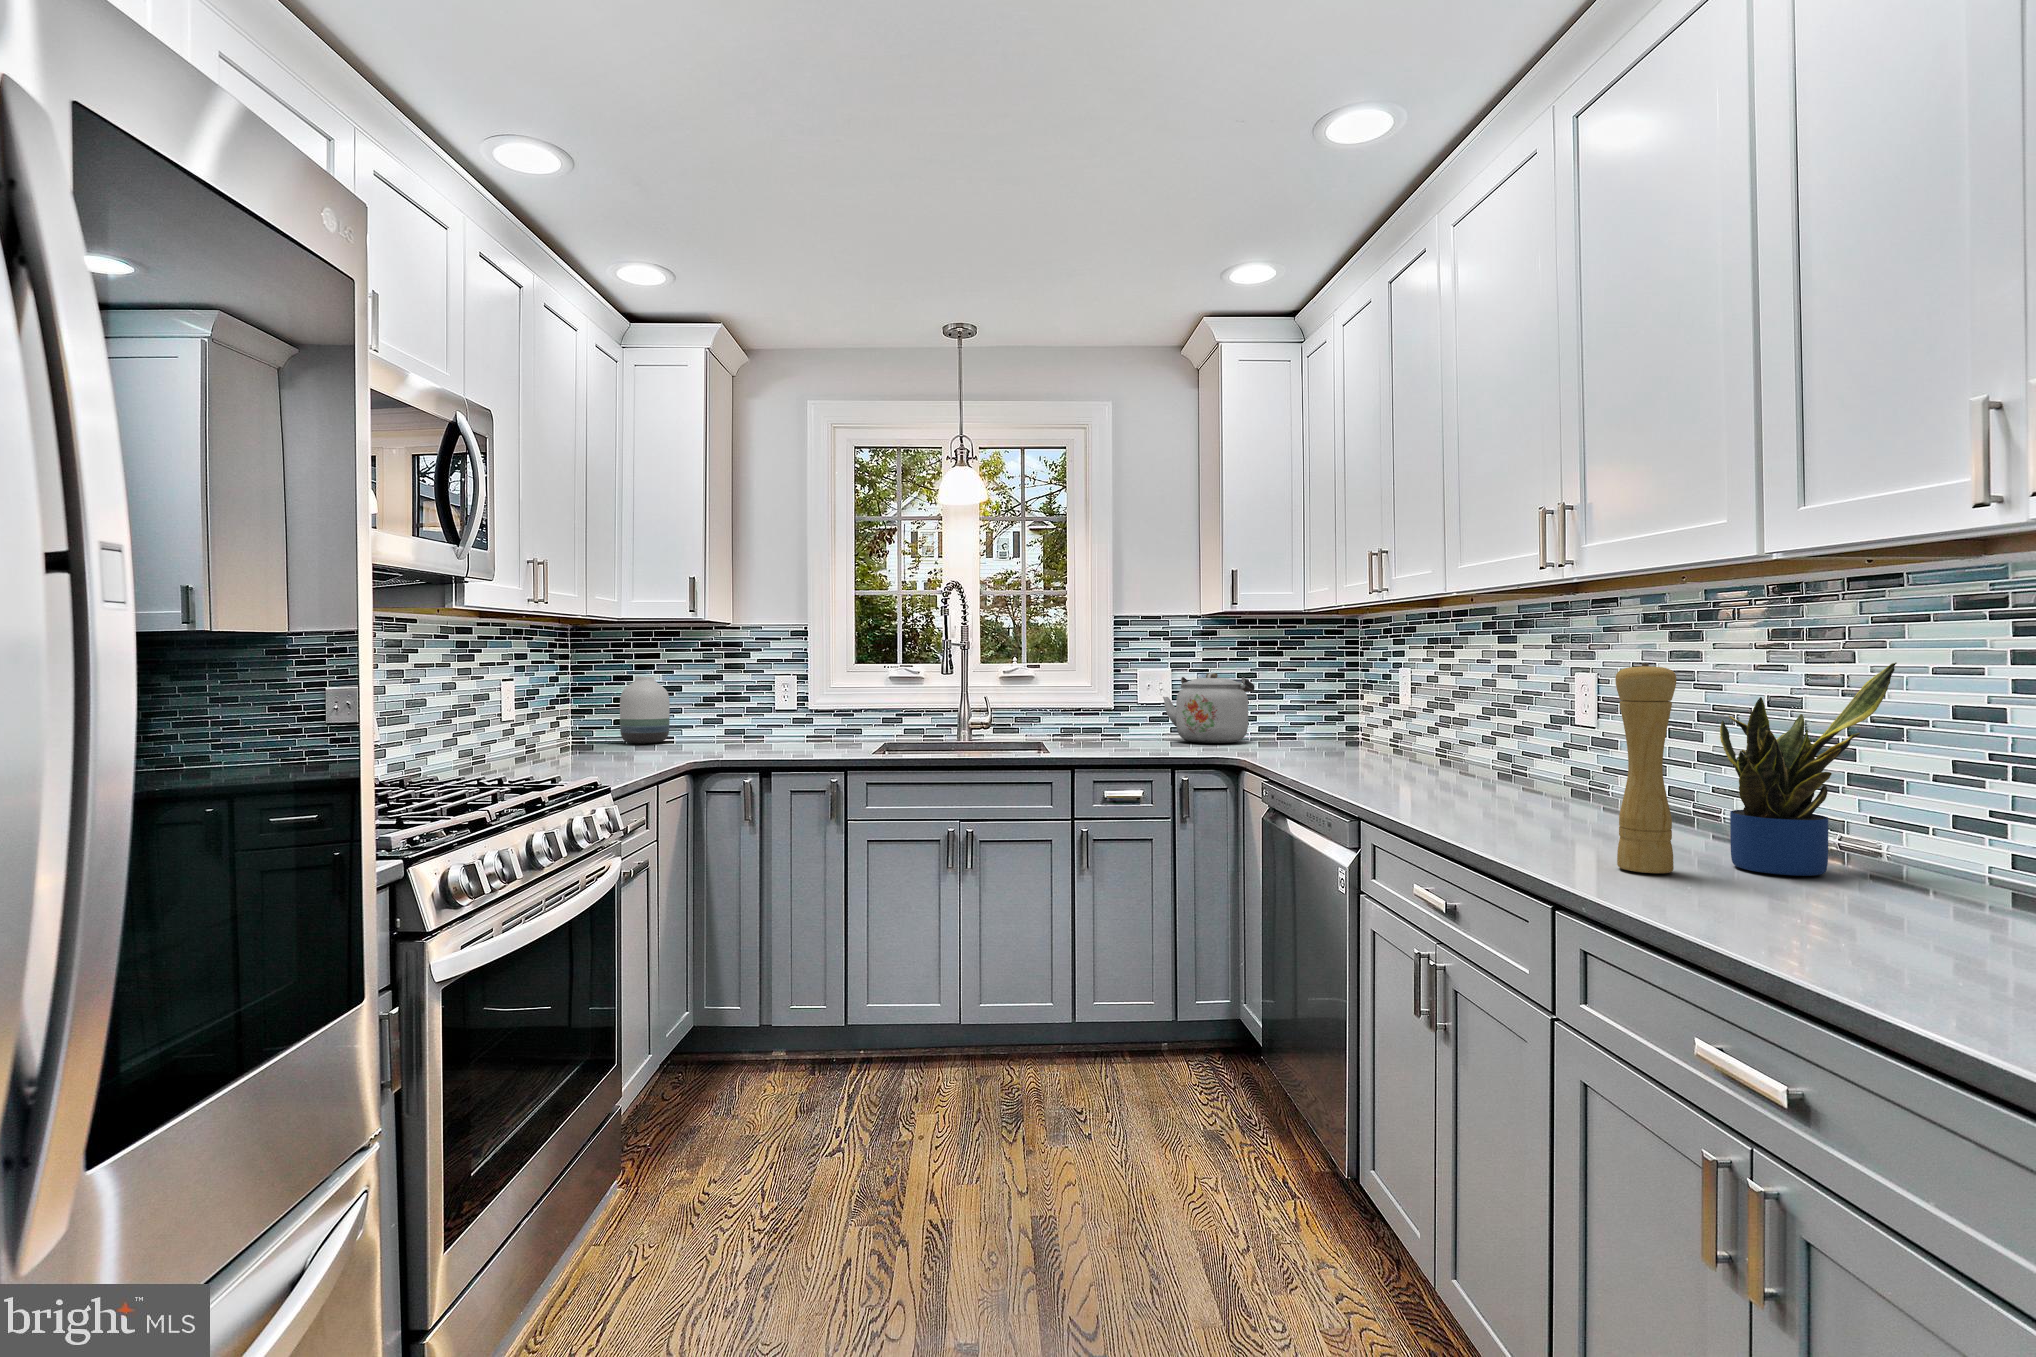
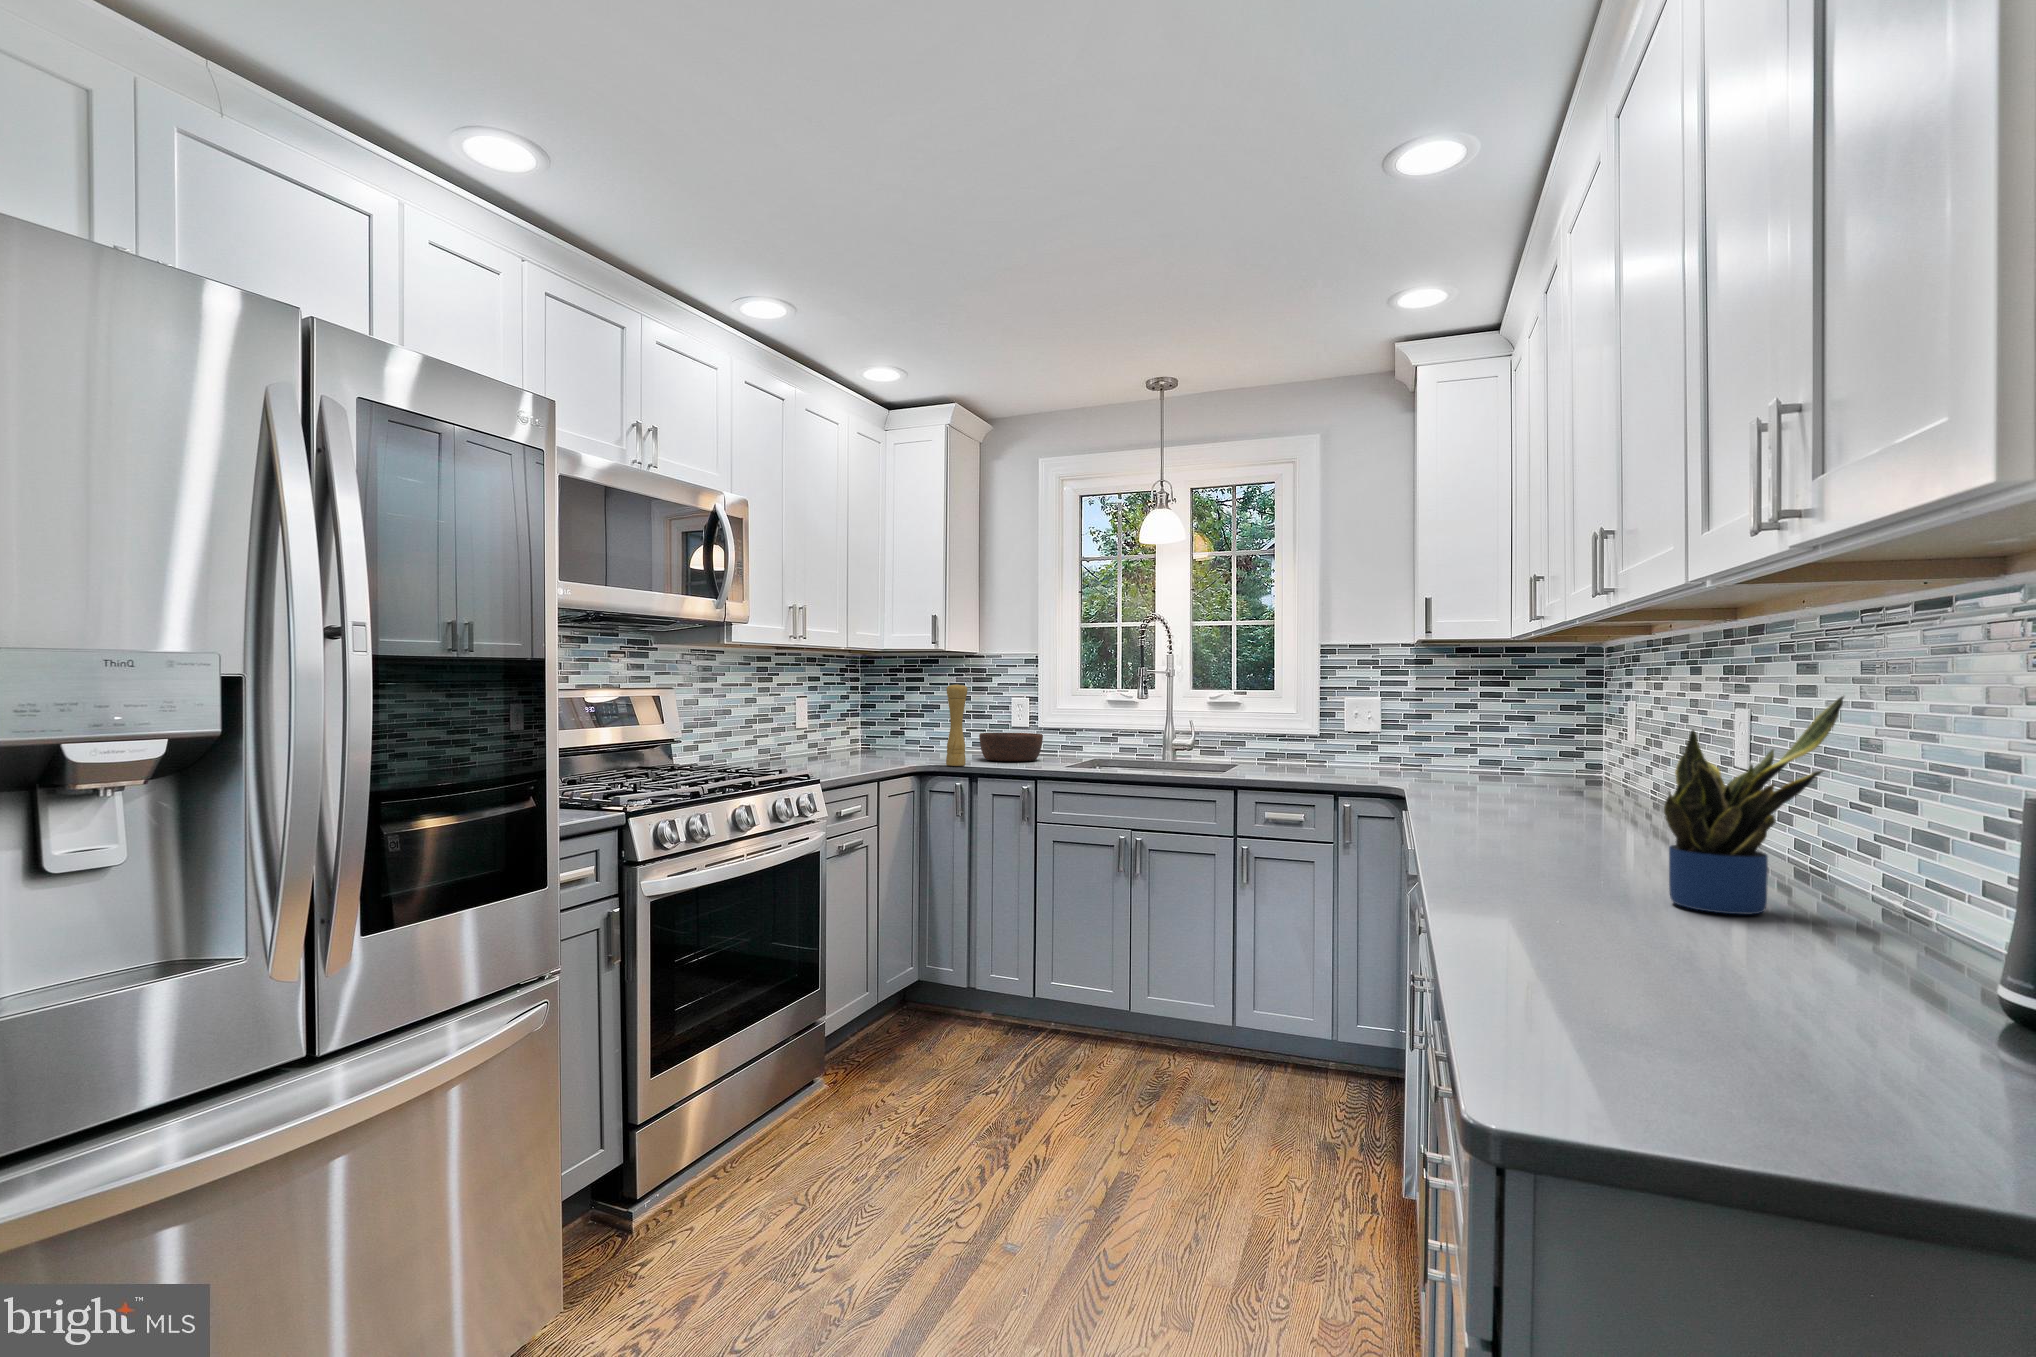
pepper mill: present [1615,663,1677,873] -> present [946,683,968,766]
kettle: present [1163,673,1255,743] -> none [1368,700,1466,771]
vase: present [620,677,670,744] -> none [893,696,932,750]
wooden bowl: none [750,718,827,751] -> present [979,732,1043,761]

